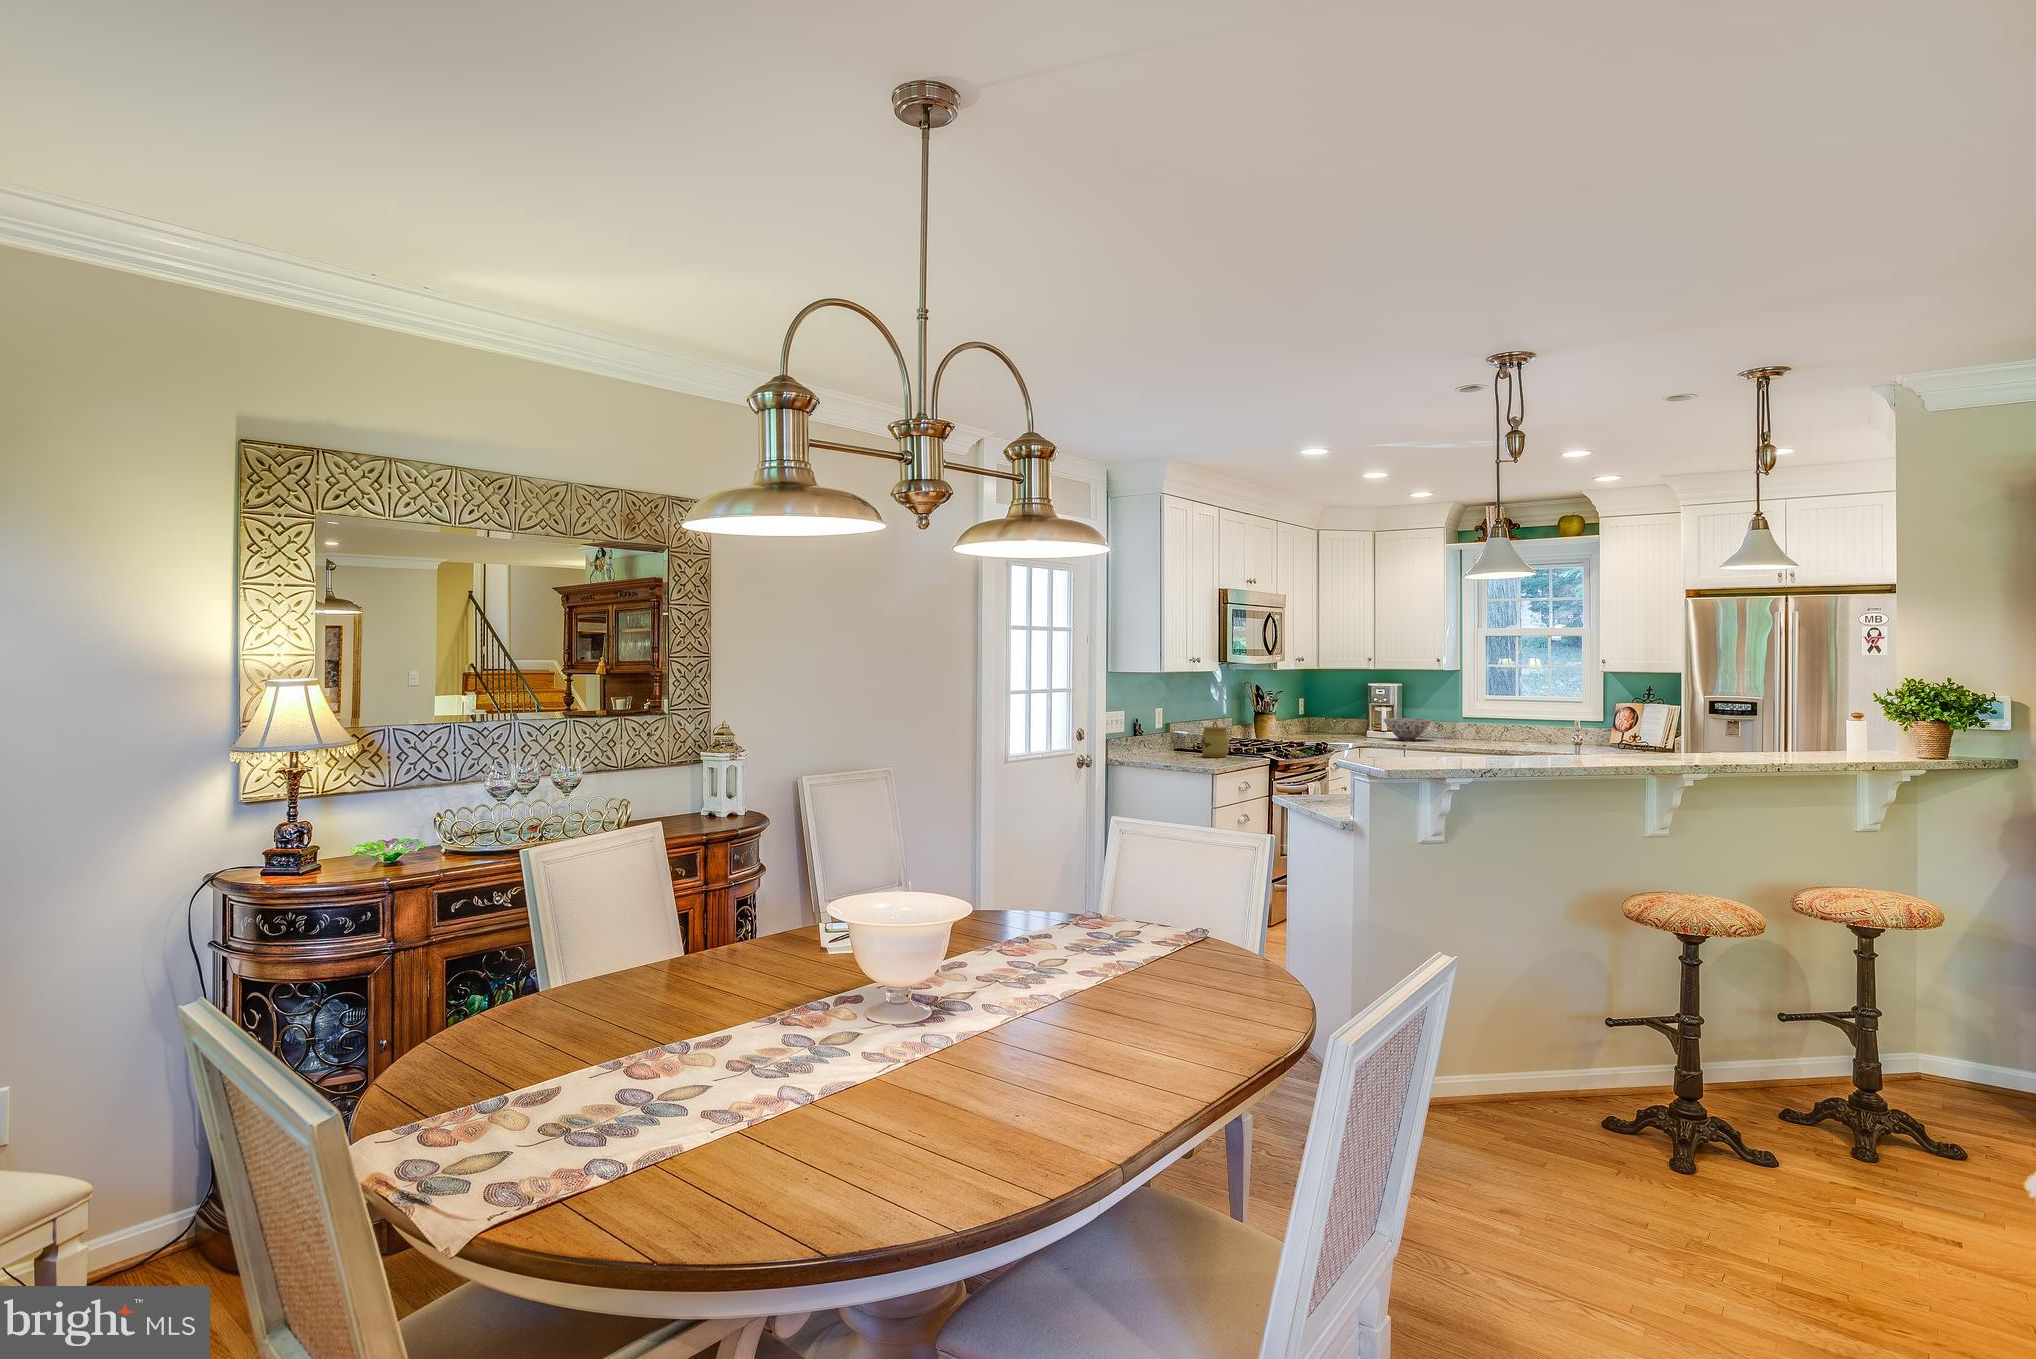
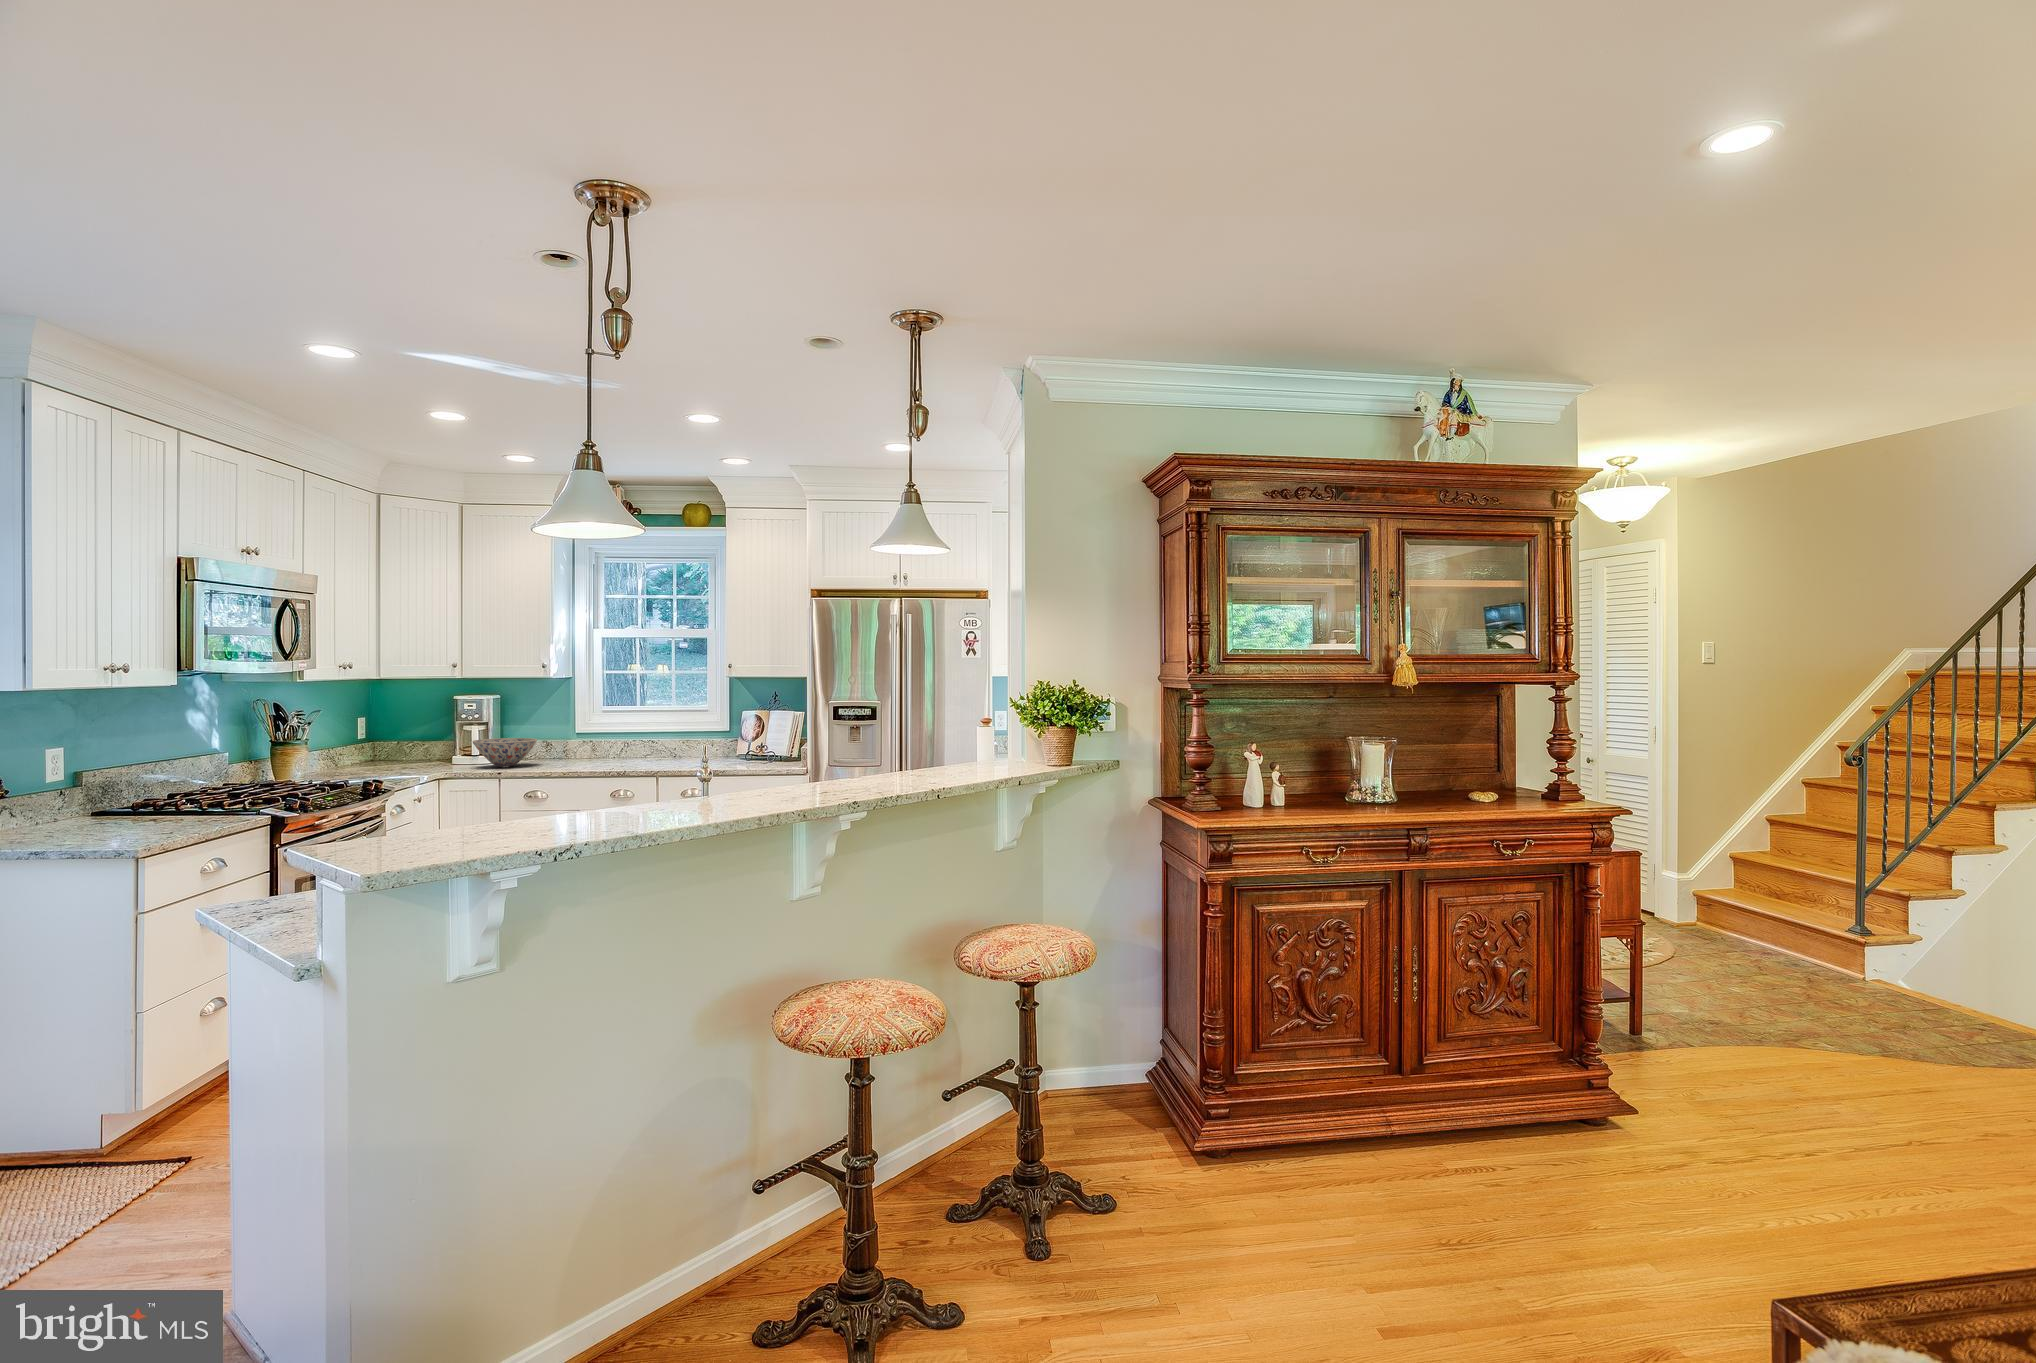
jar: present [1201,721,1229,757] -> none [115,768,177,830]

